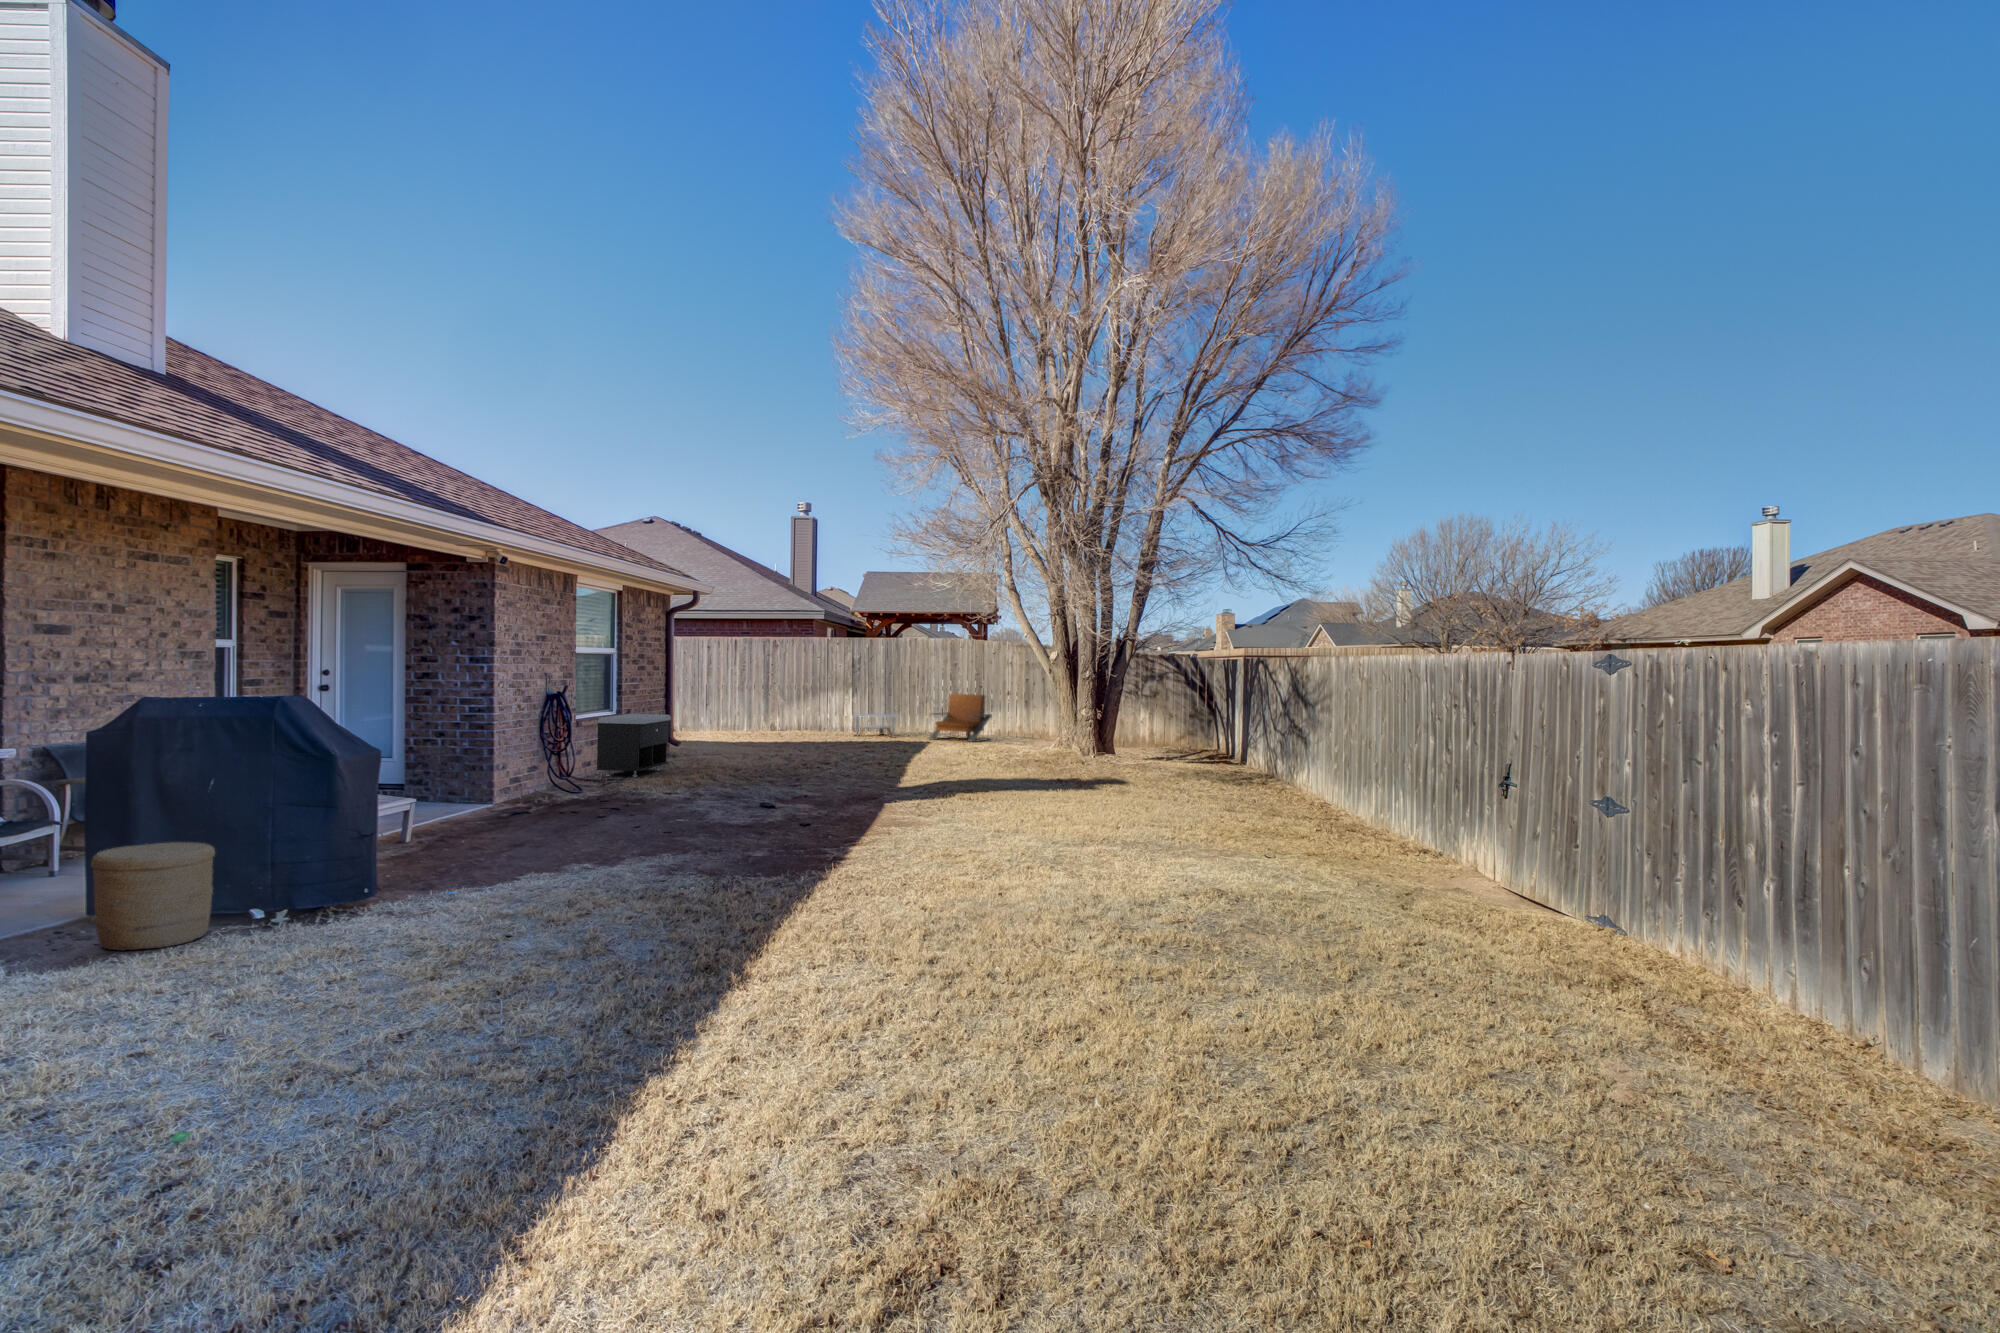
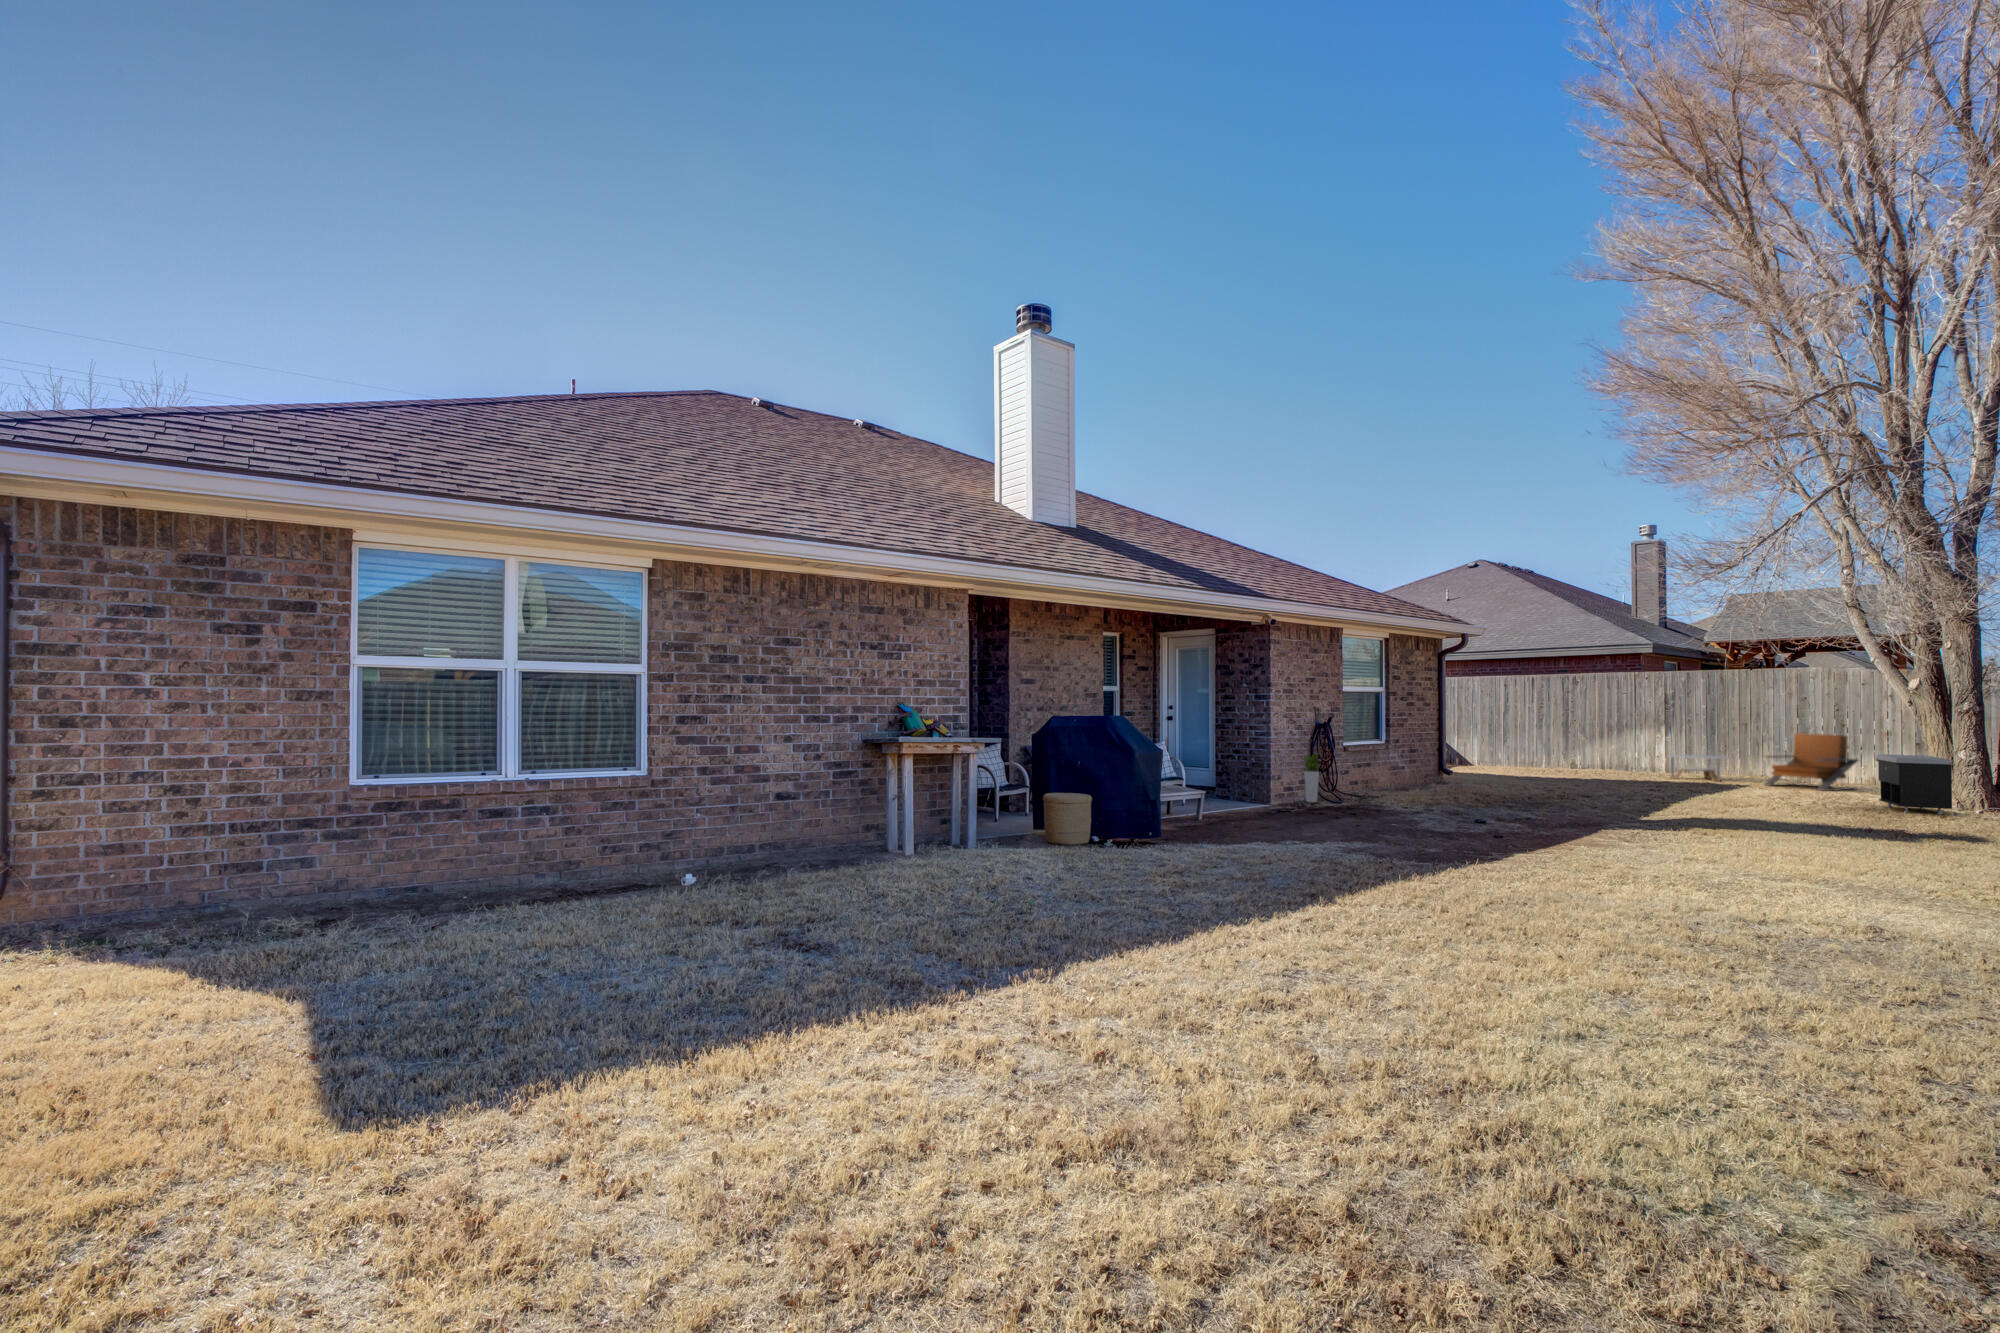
storage bench: present [597,714,671,777] -> present [1876,754,1952,814]
planter: none [533,732,560,796] -> present [1304,754,1320,802]

